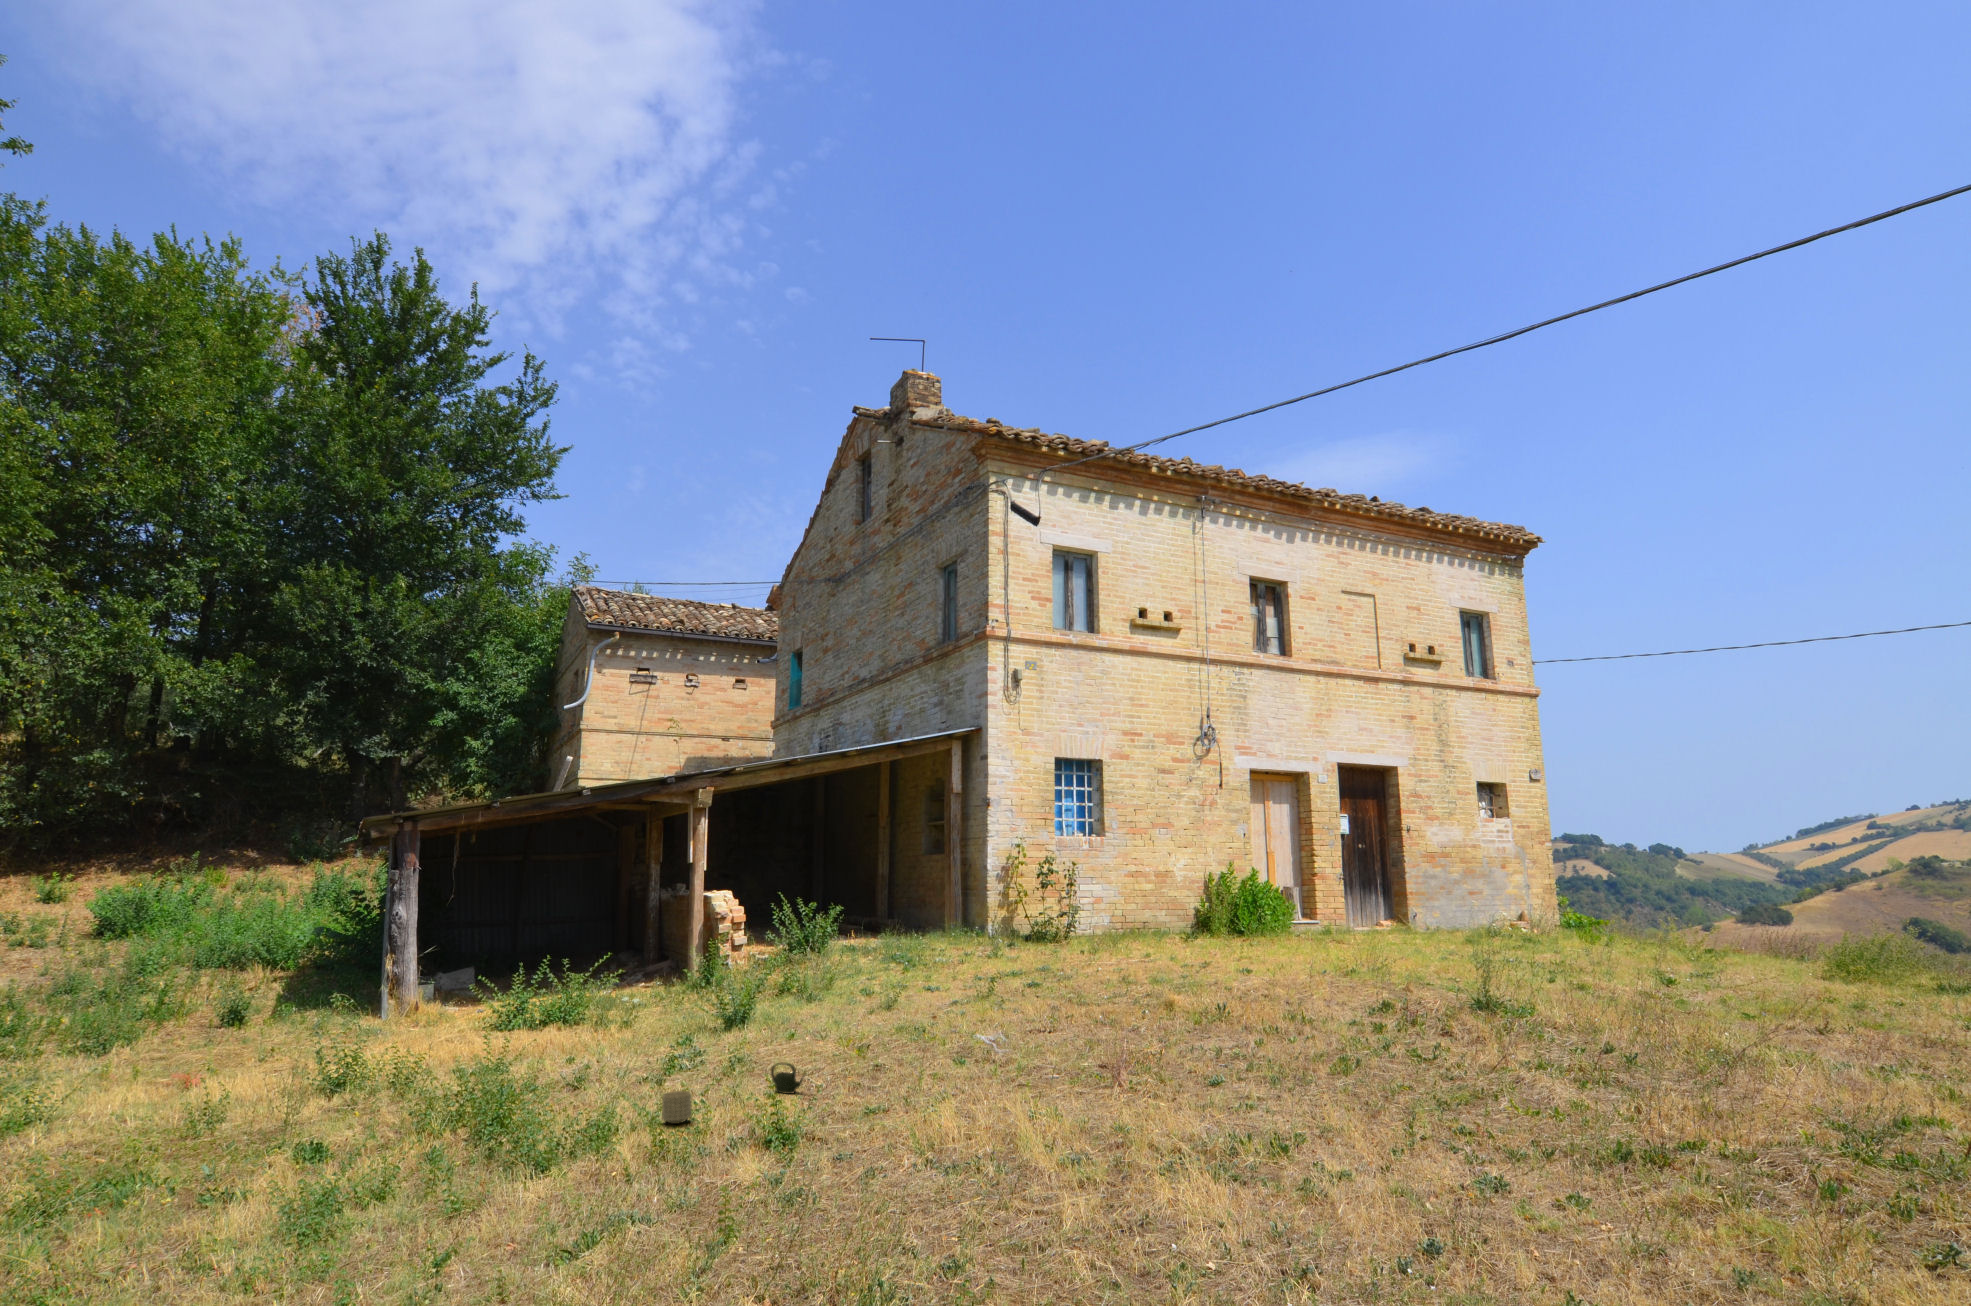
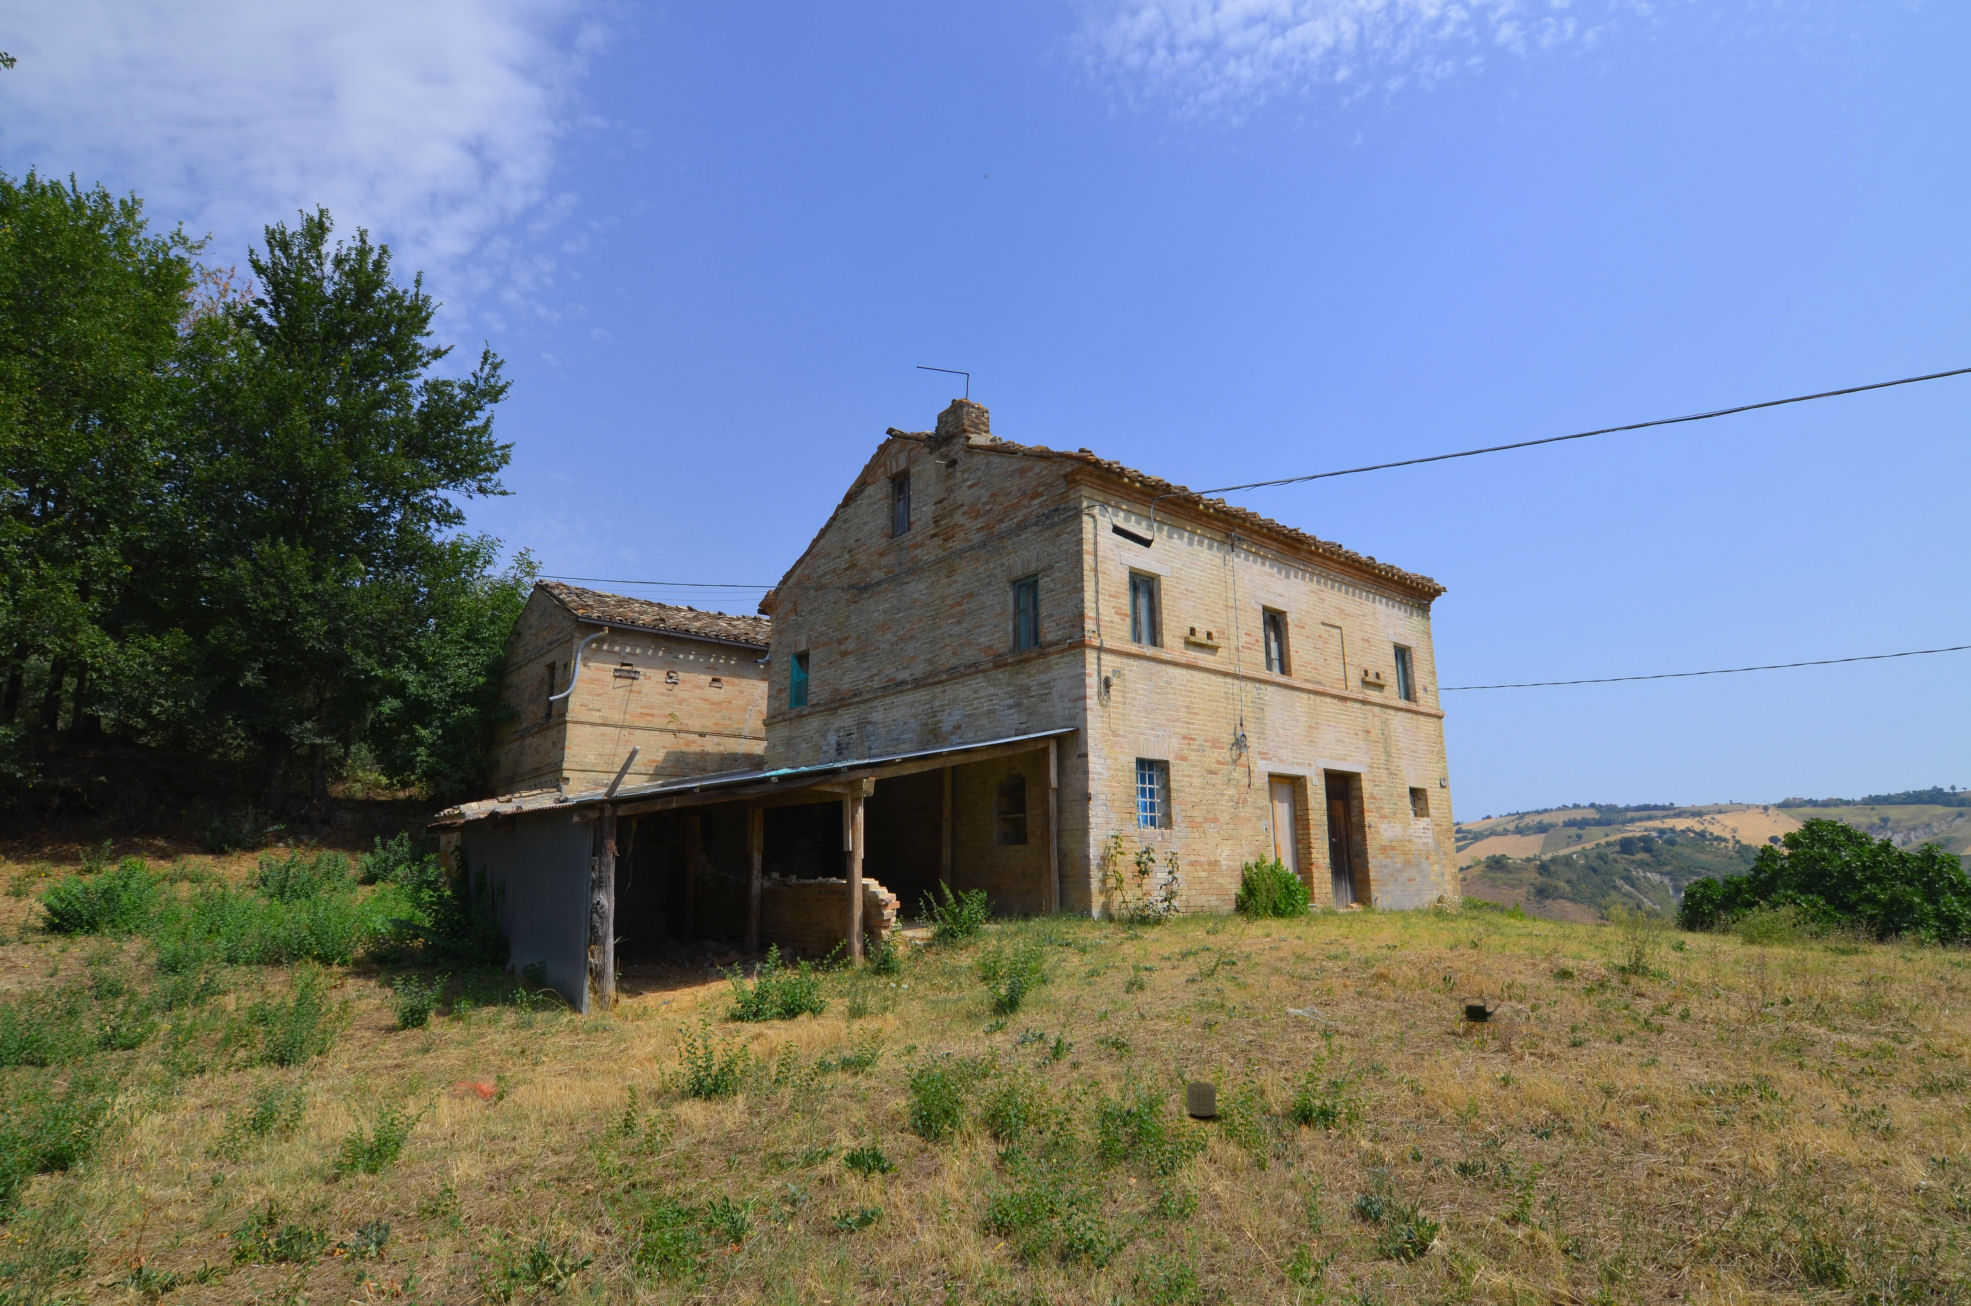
watering can: present [771,1063,806,1094] -> present [1459,997,1497,1021]

